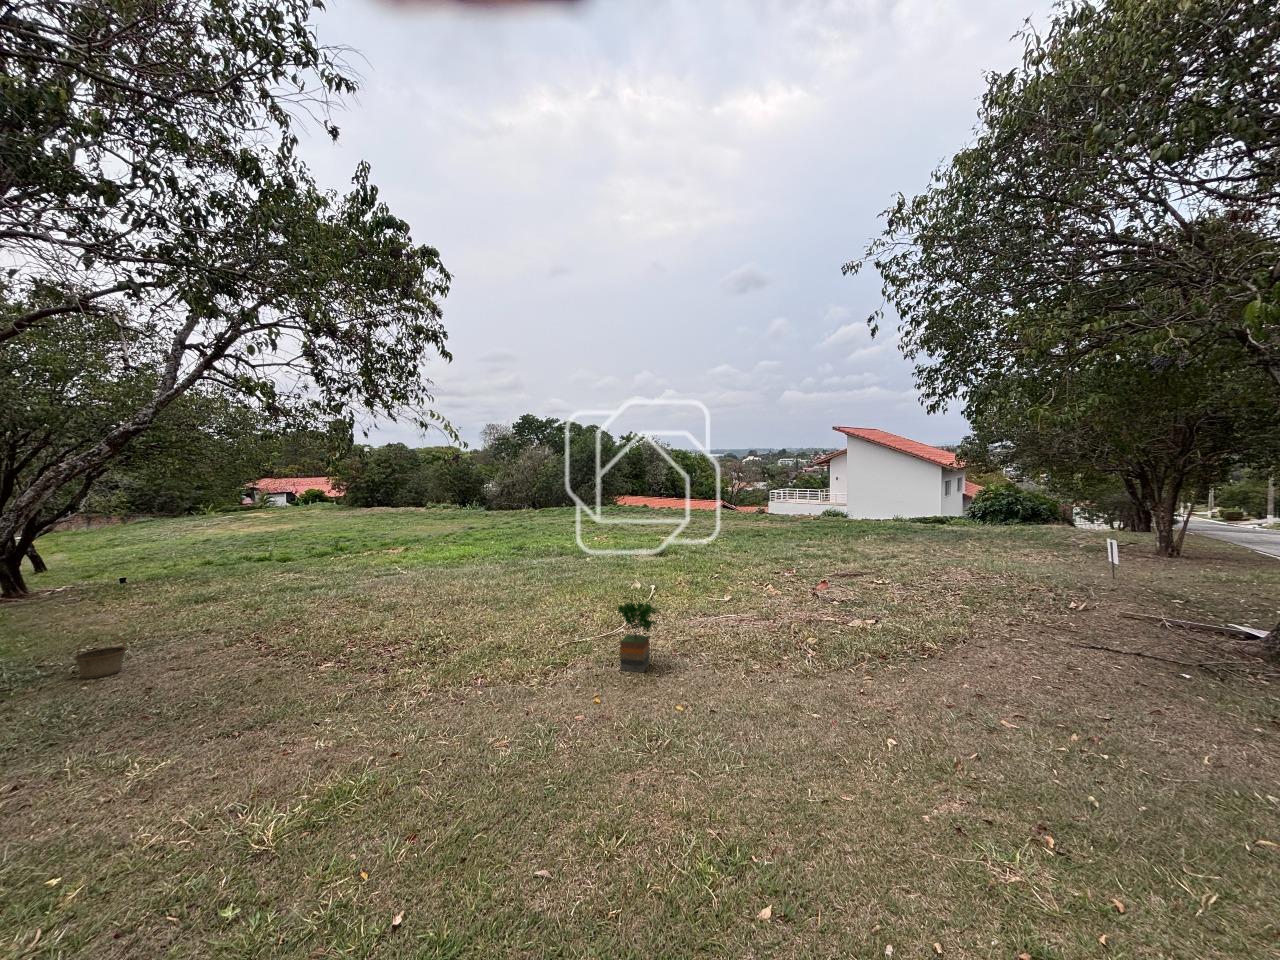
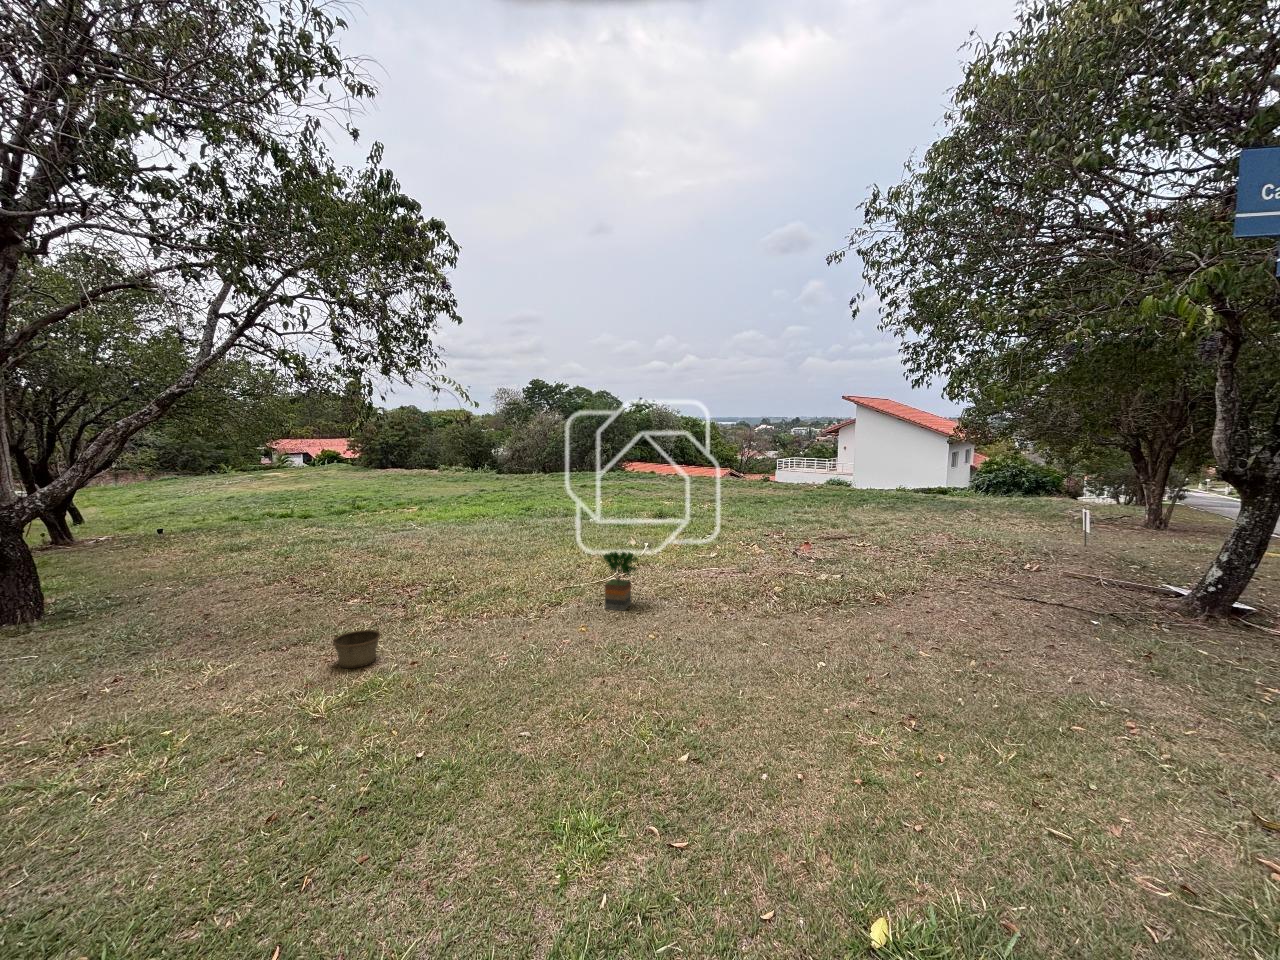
basket: present [74,634,127,679] -> present [333,616,380,668]

